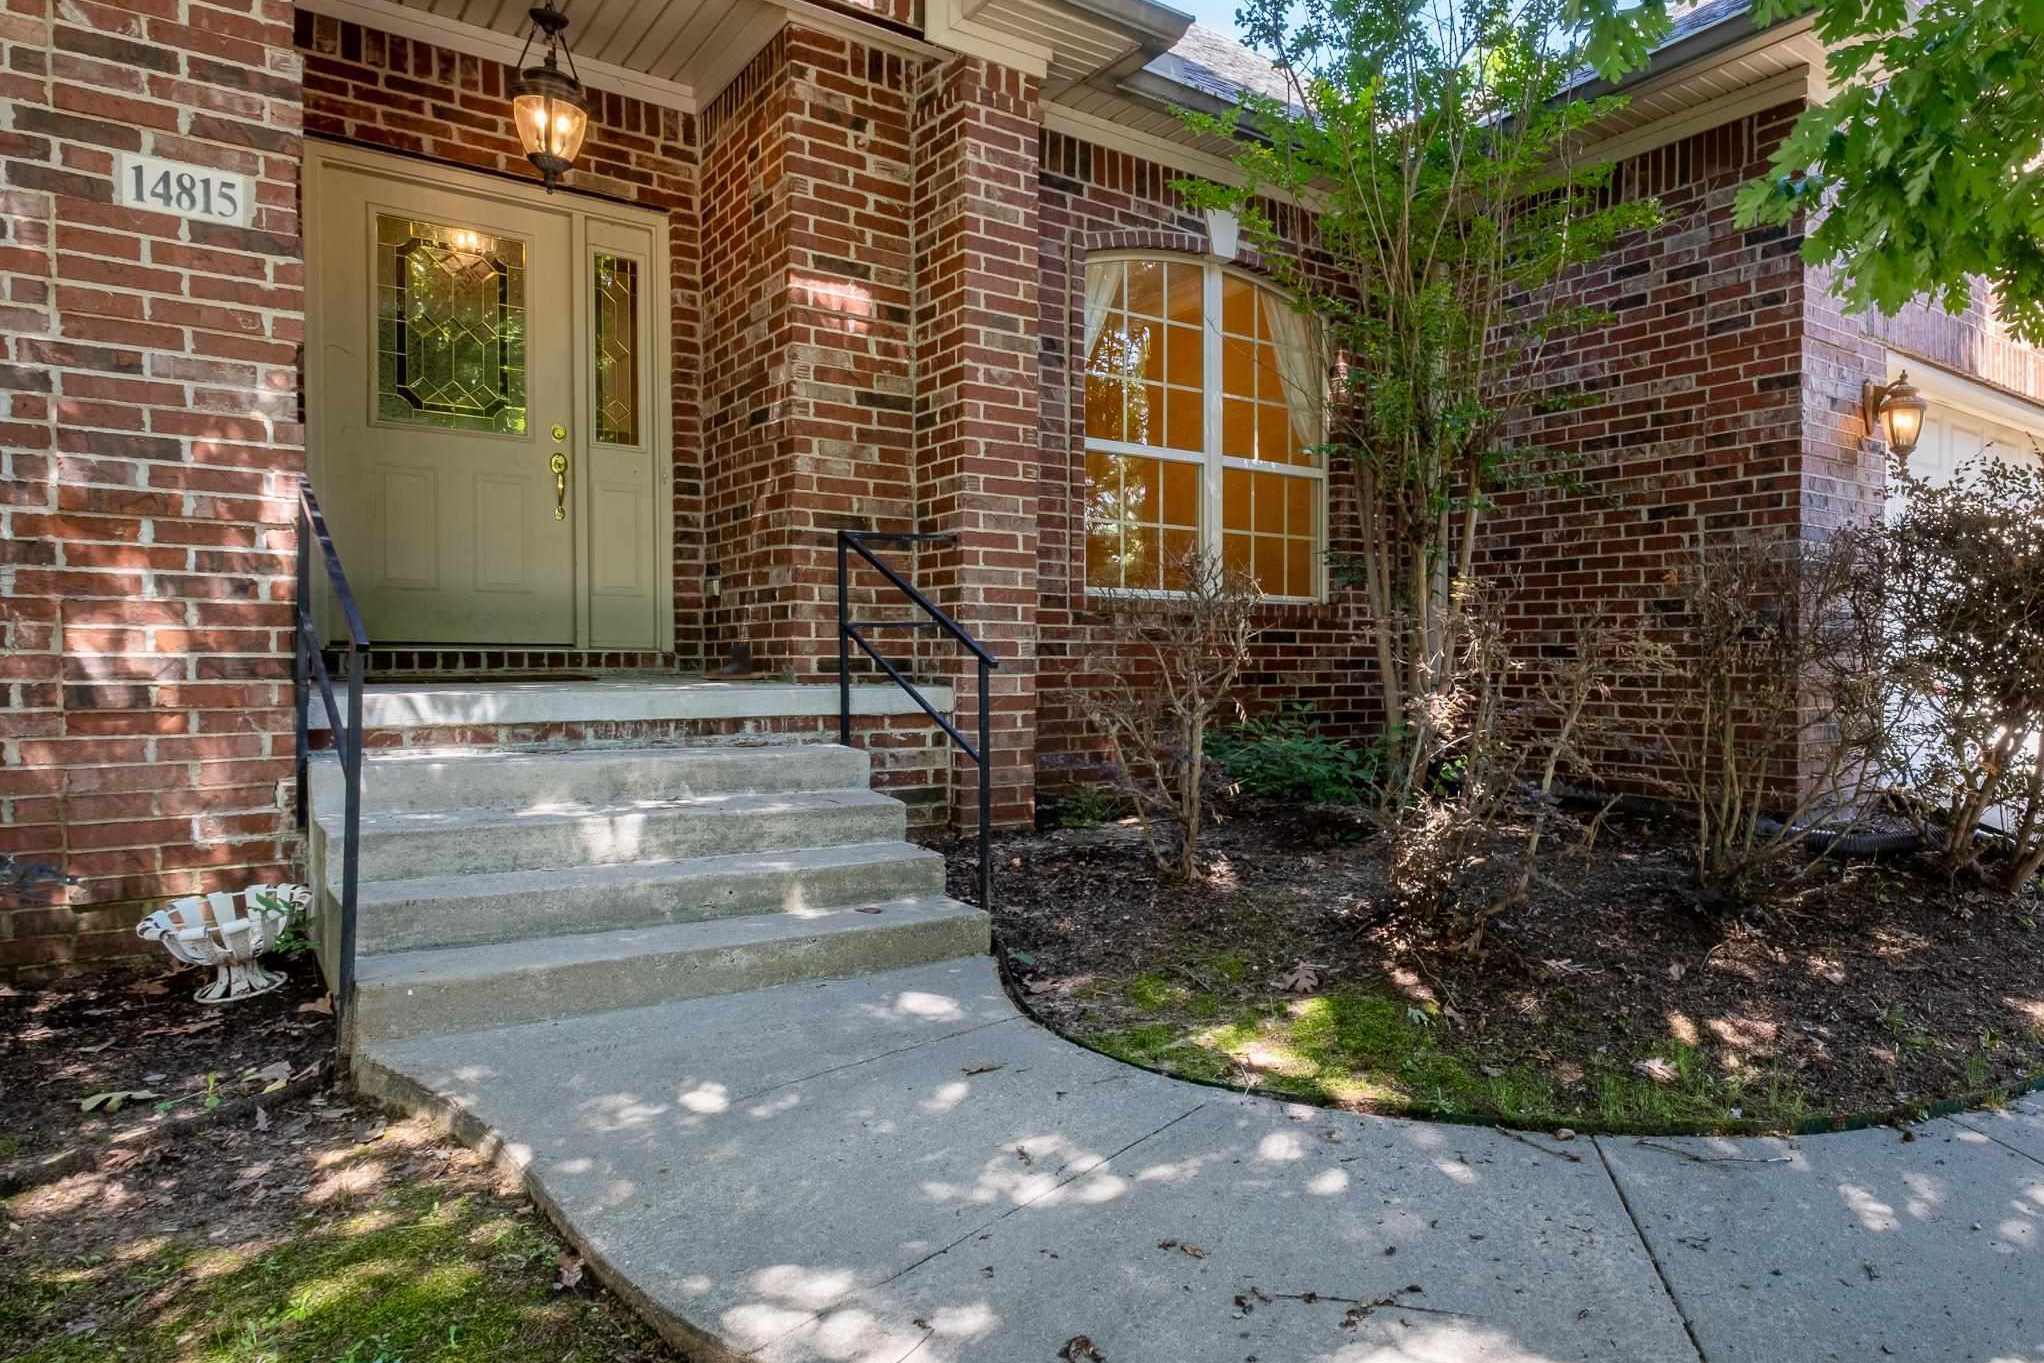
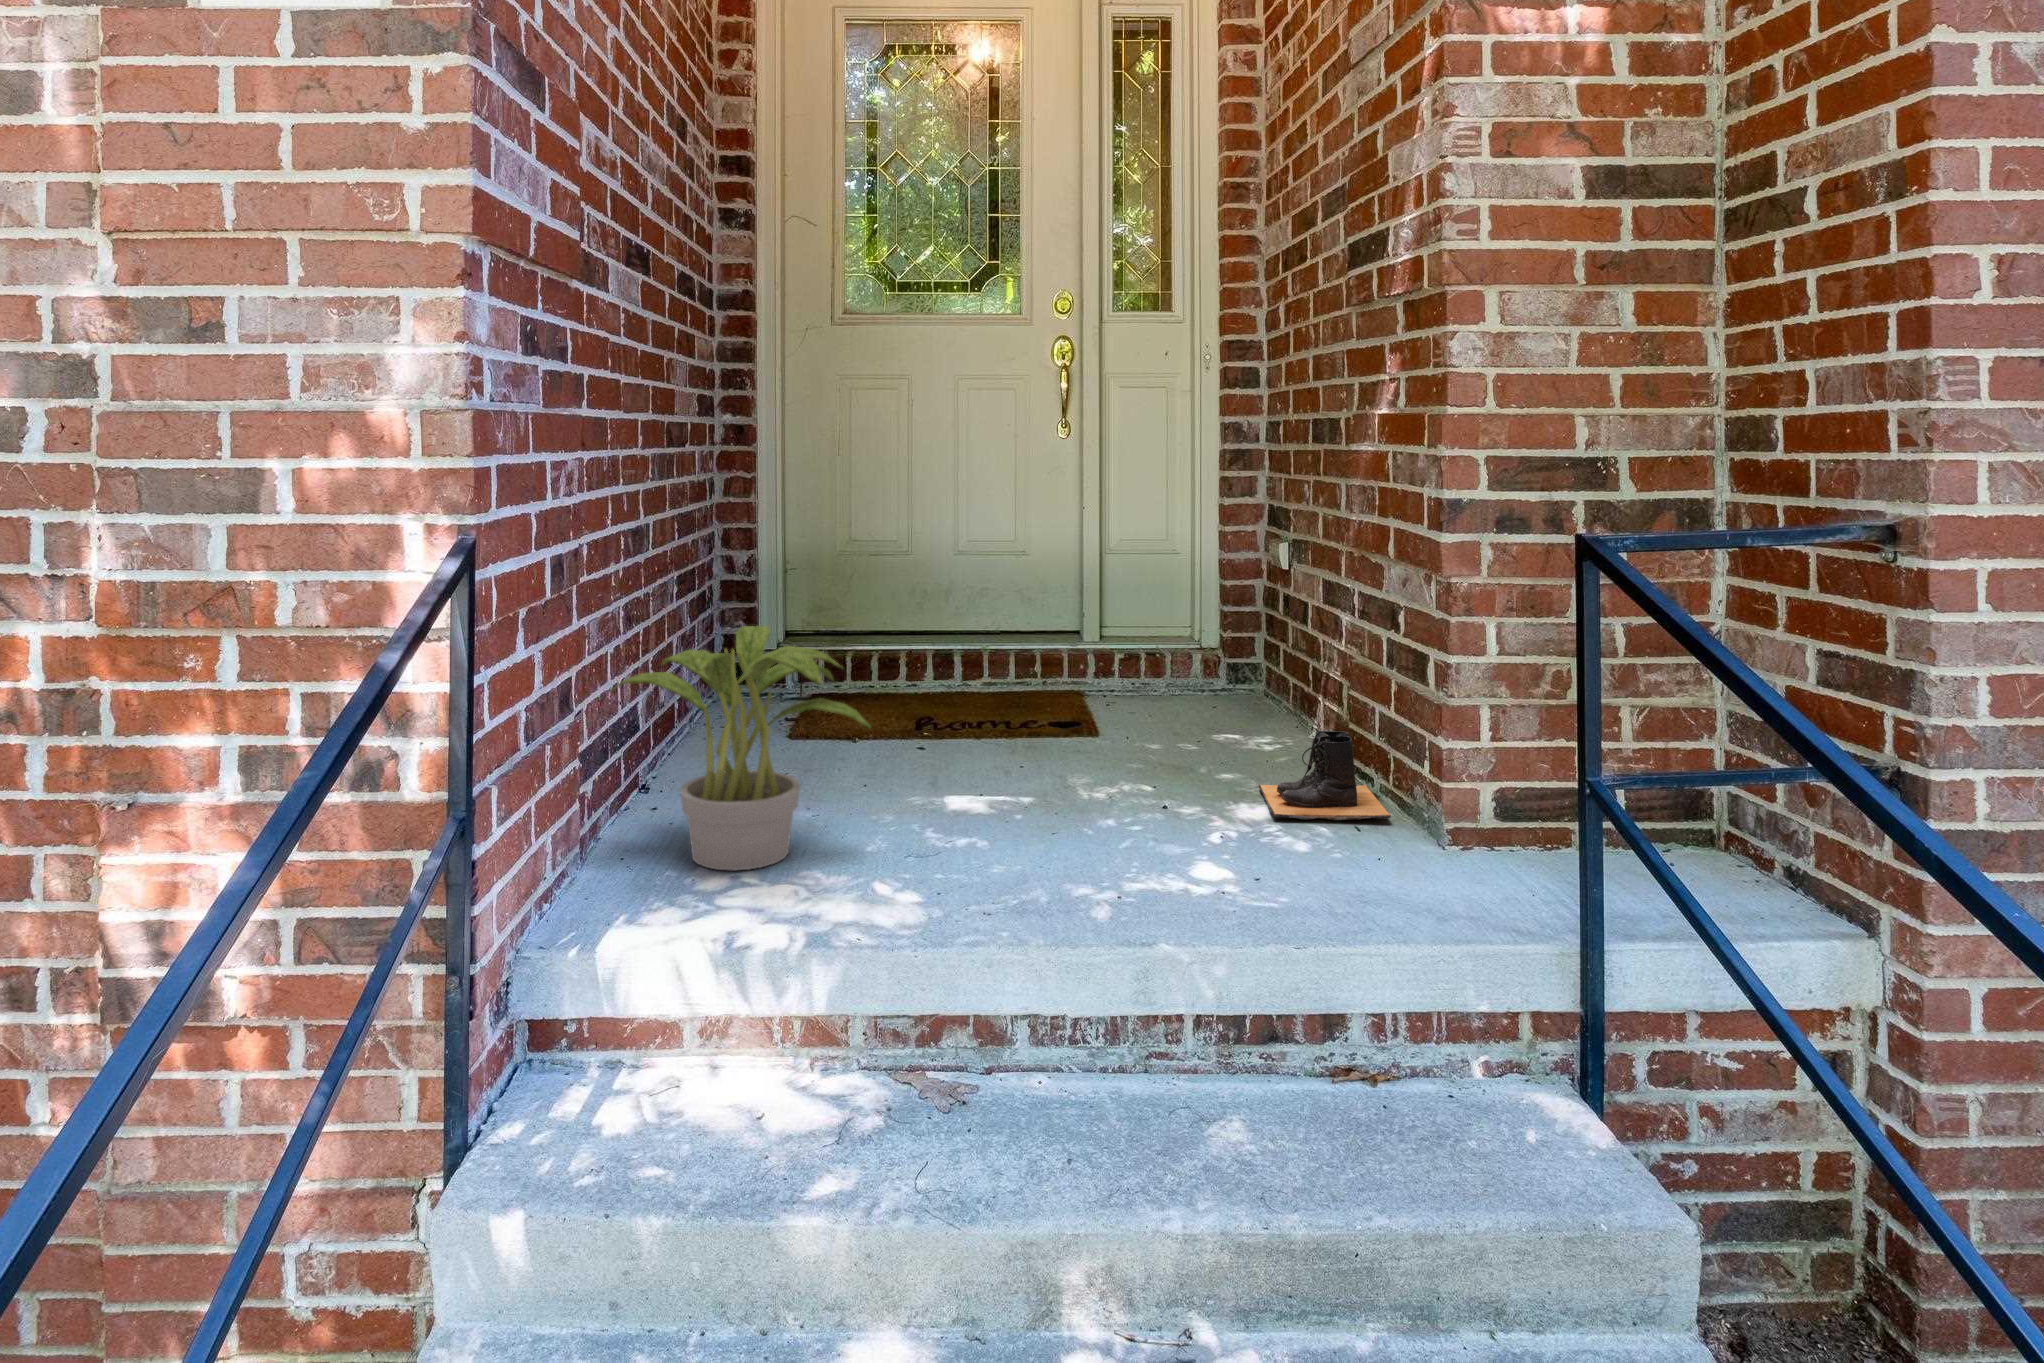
potted plant: none [304,573,485,690] -> present [610,626,871,871]

